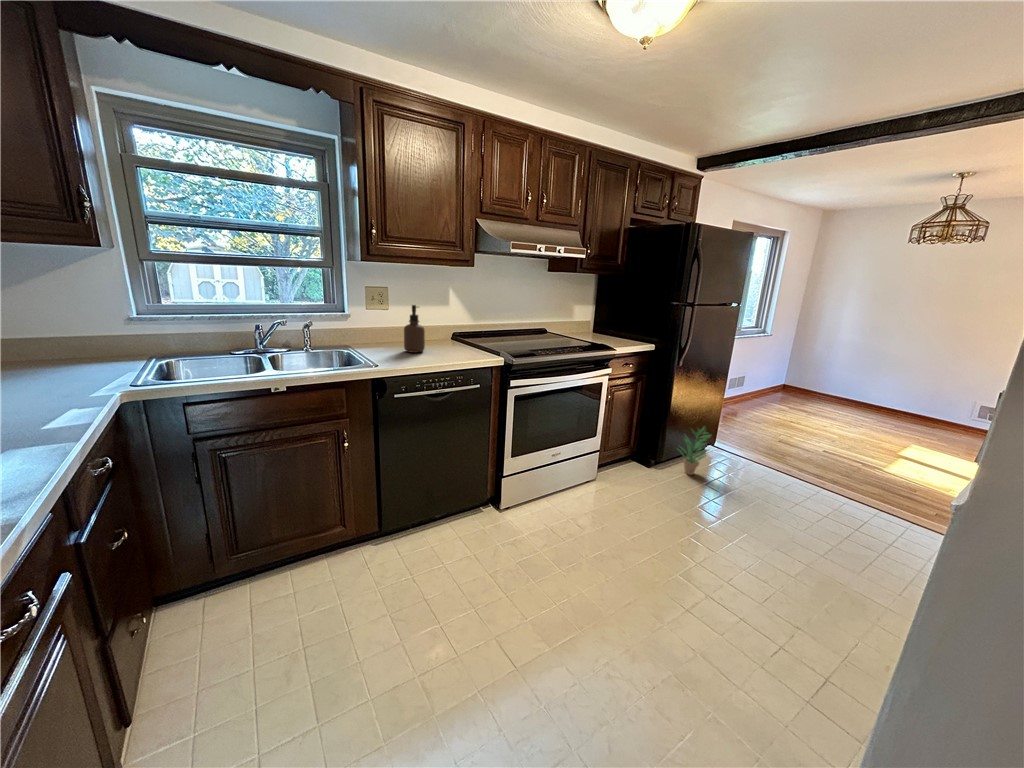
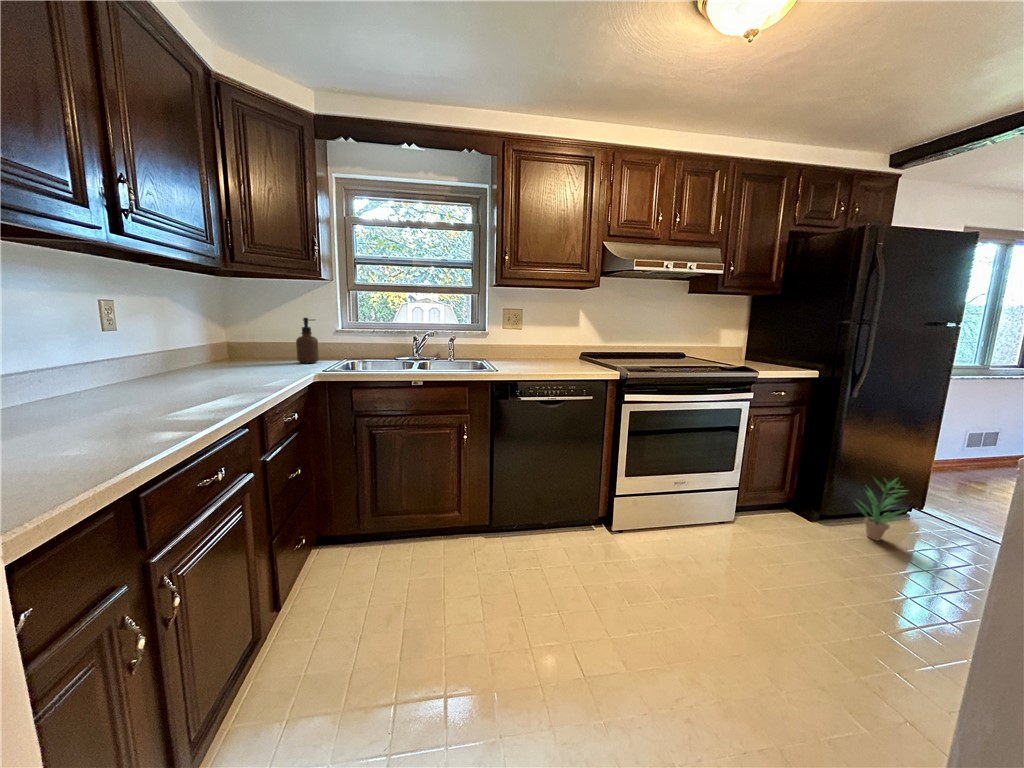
soap dispenser: present [404,305,425,353] -> present [296,318,319,363]

